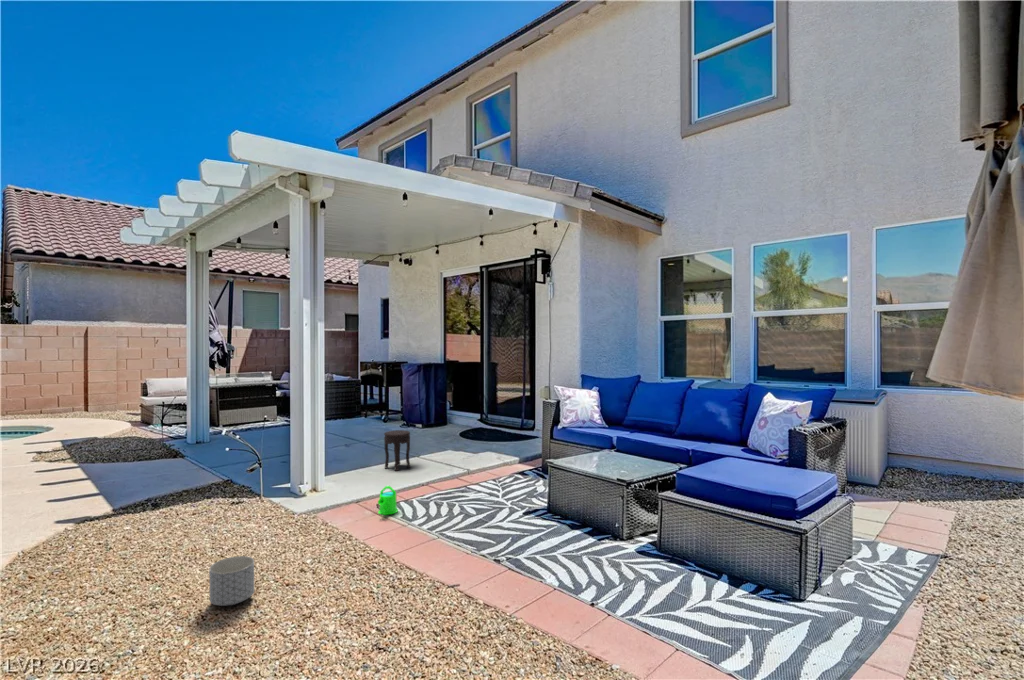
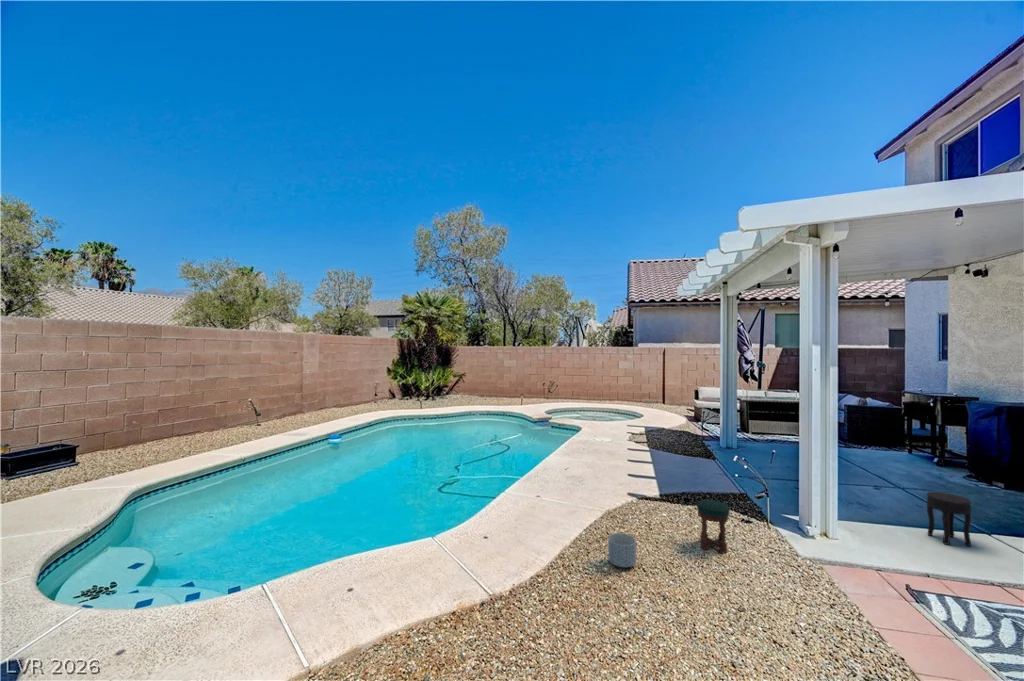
stool: none [182,482,223,544] -> present [697,500,730,553]
watering can: present [378,486,398,515] -> none [905,571,939,610]
planter: present [209,556,254,606] -> present [608,533,636,568]

